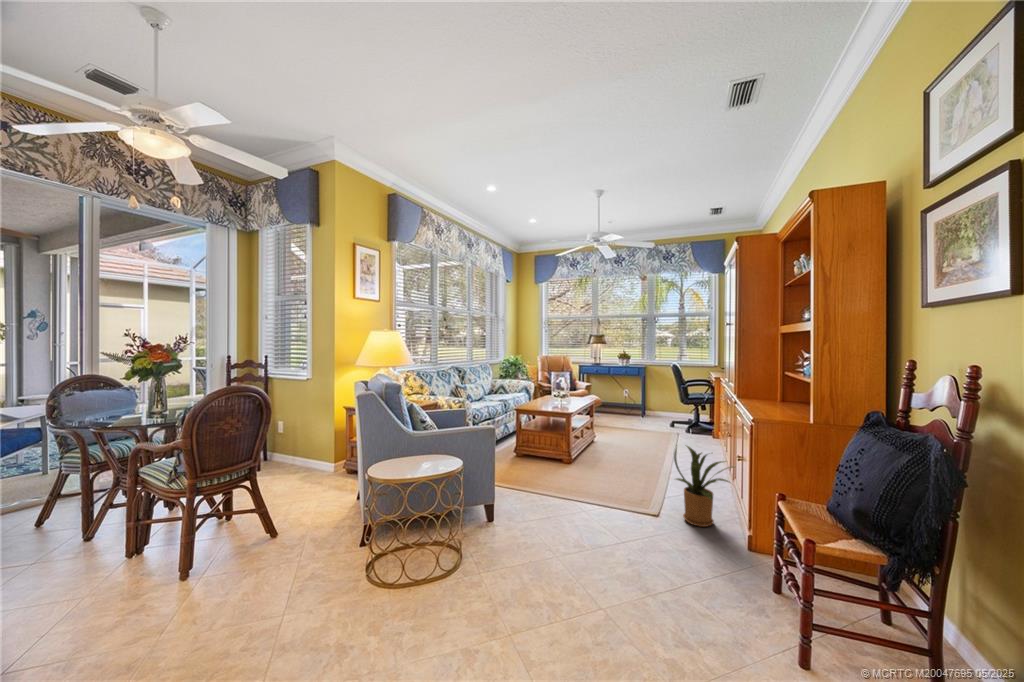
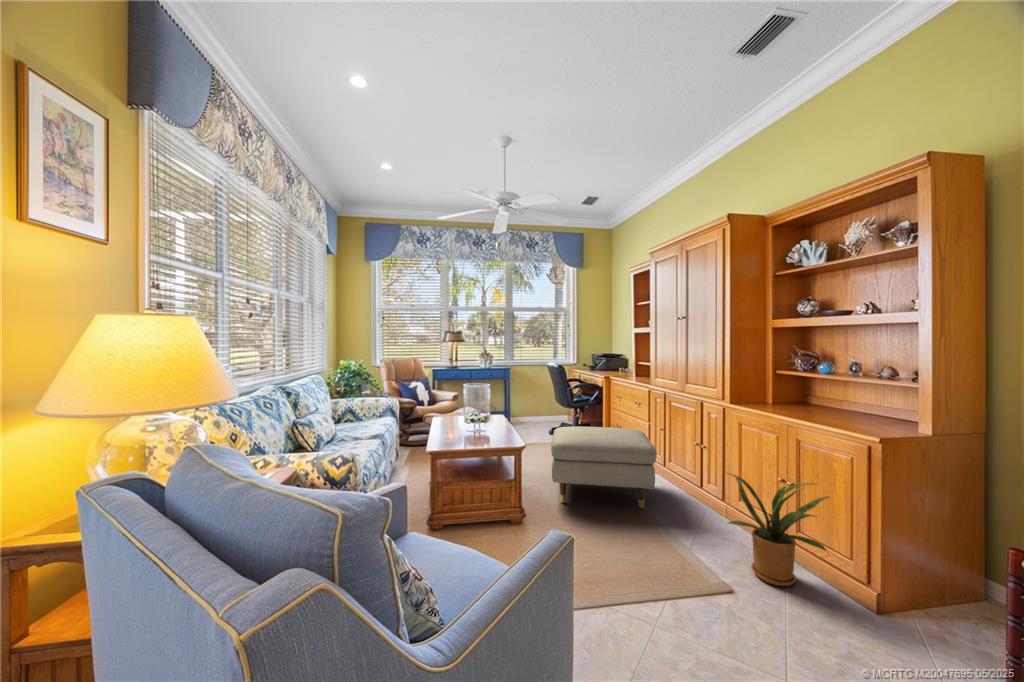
ottoman: none [600,411,694,477] -> present [551,426,657,508]

